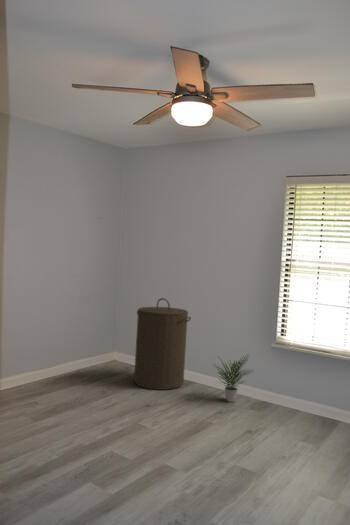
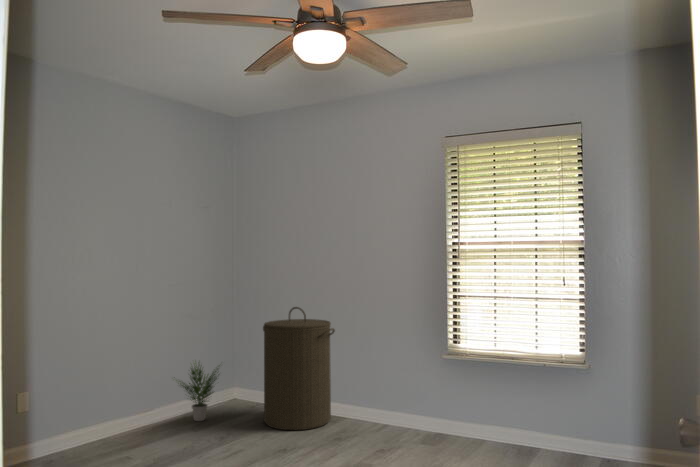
potted plant: present [213,355,250,402] -> present [179,366,218,421]

